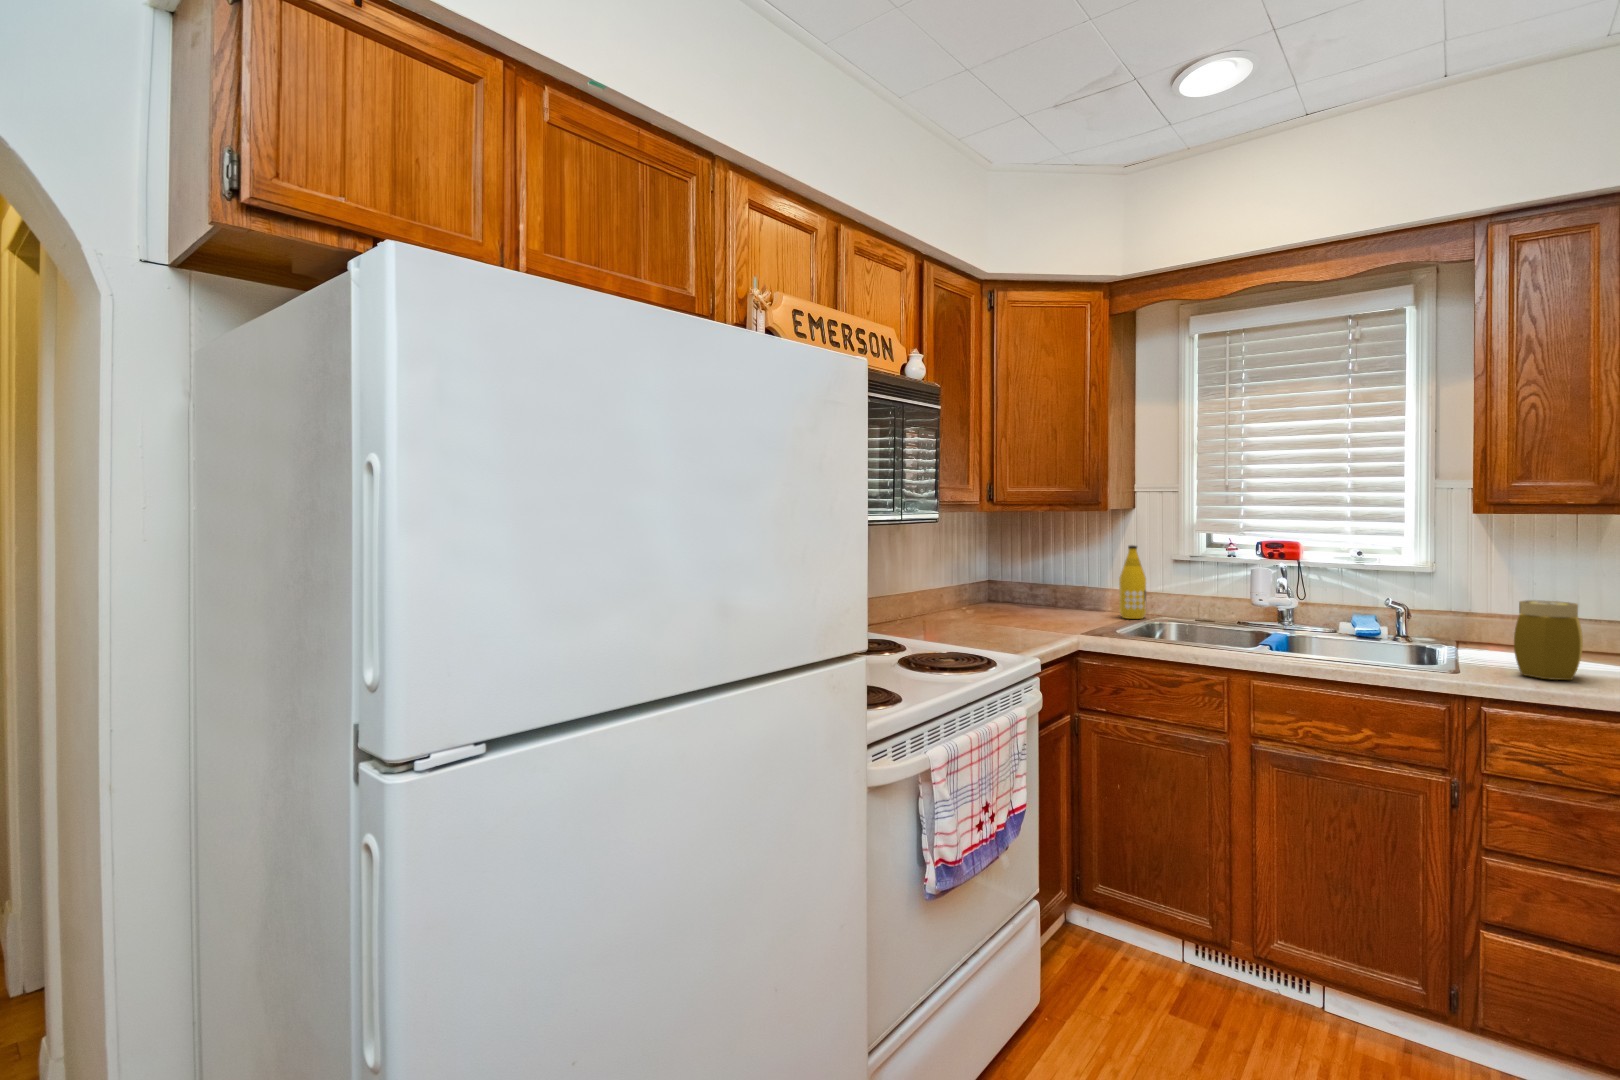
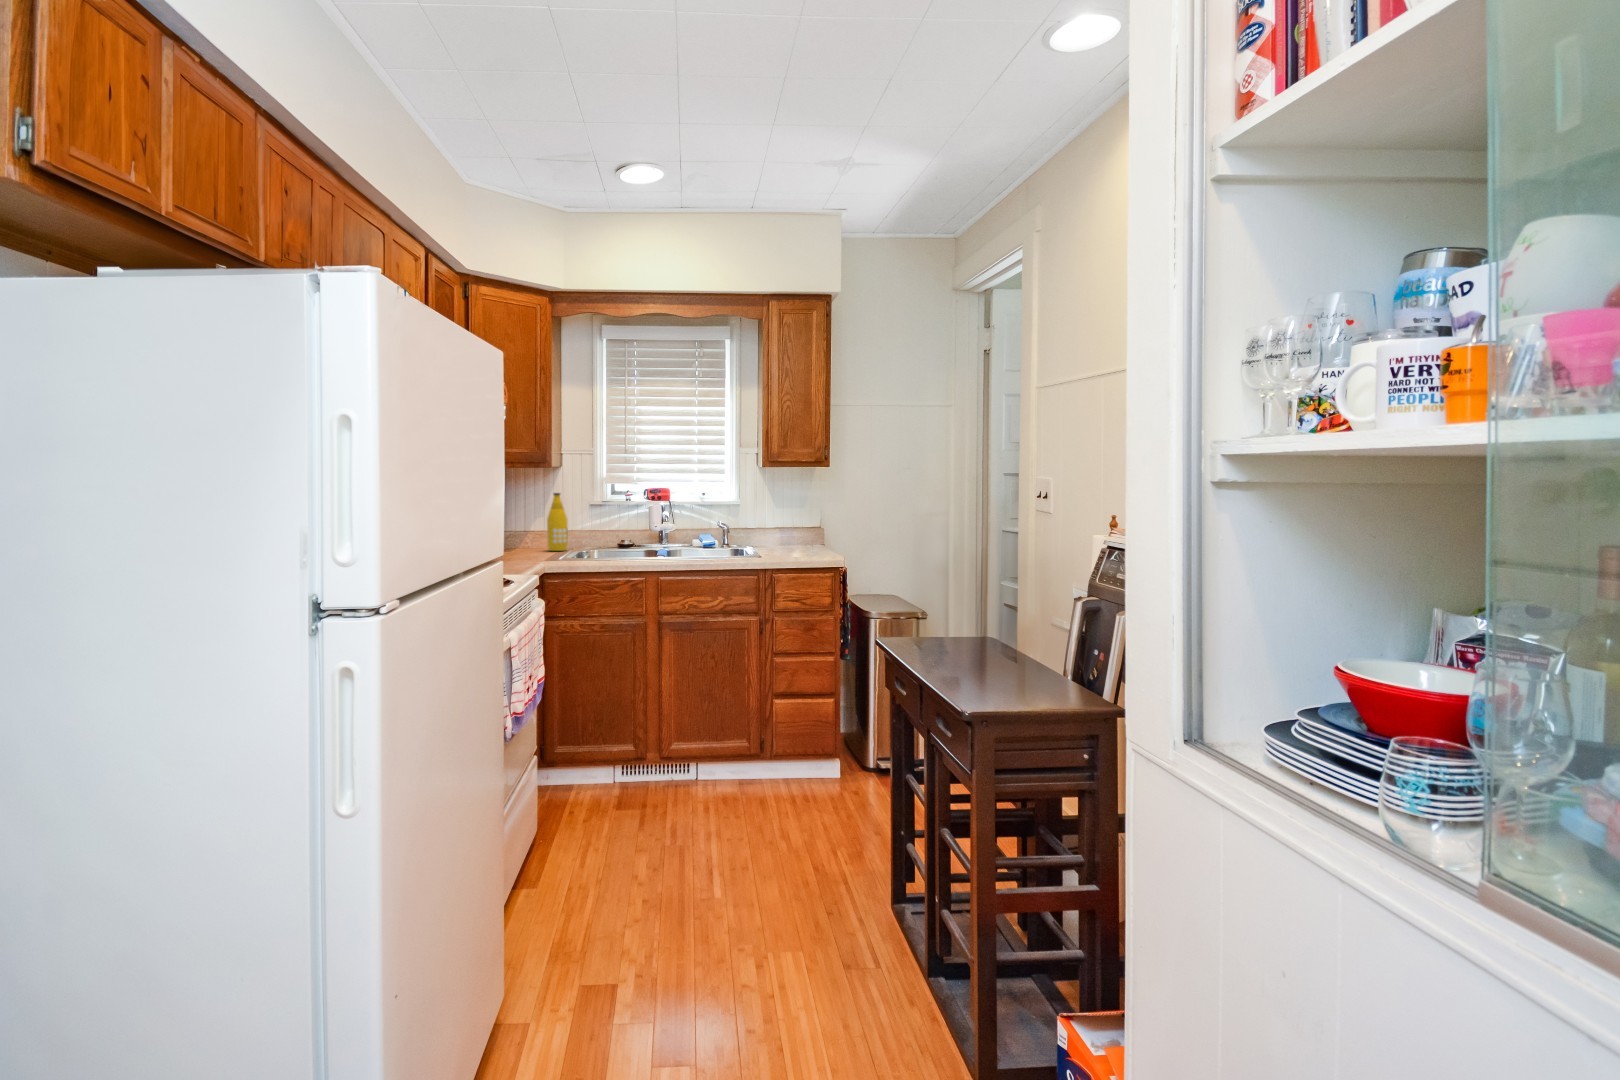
jar: present [1514,600,1583,680] -> none [783,516,810,557]

